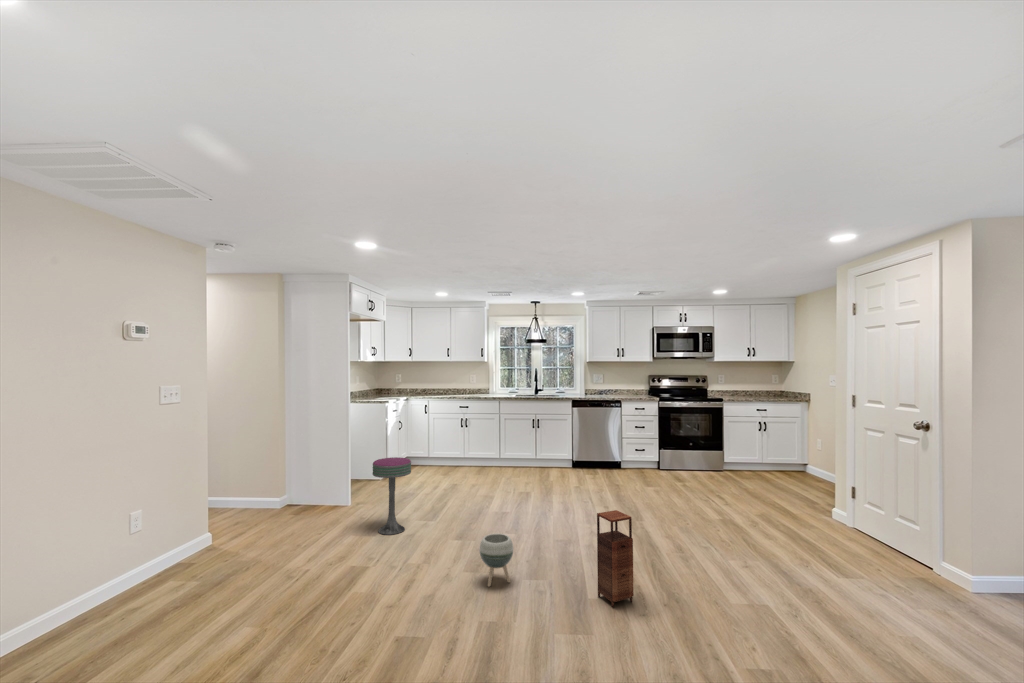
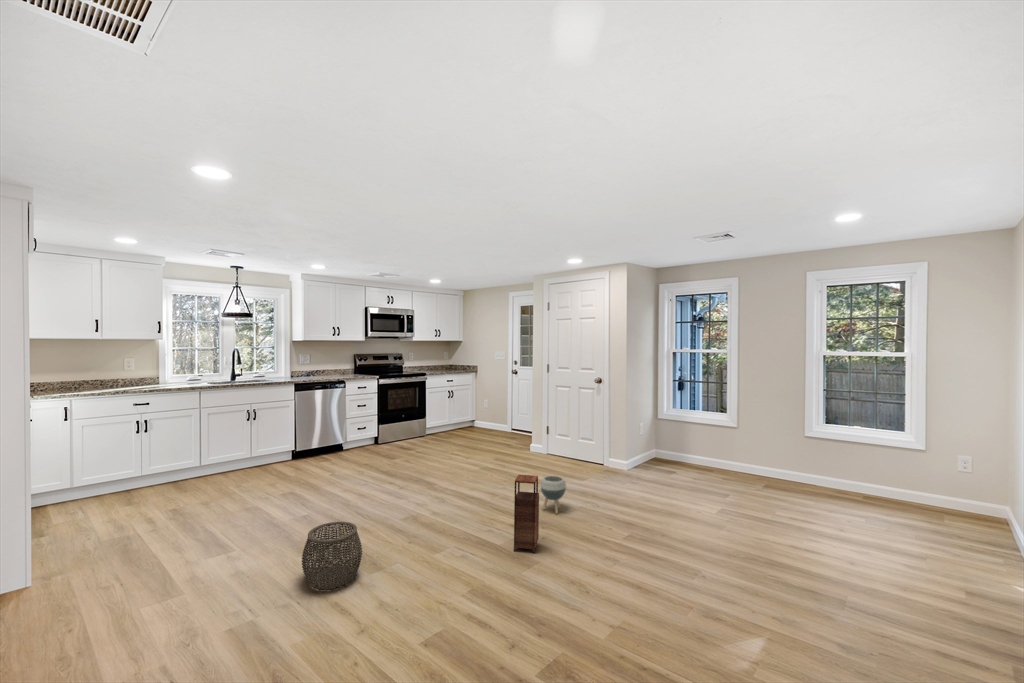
bar stool: present [372,457,411,535] -> none [159,486,227,606]
woven basket: none [429,506,476,559] -> present [302,522,362,590]
planter: present [479,533,513,587] -> present [540,476,566,514]

